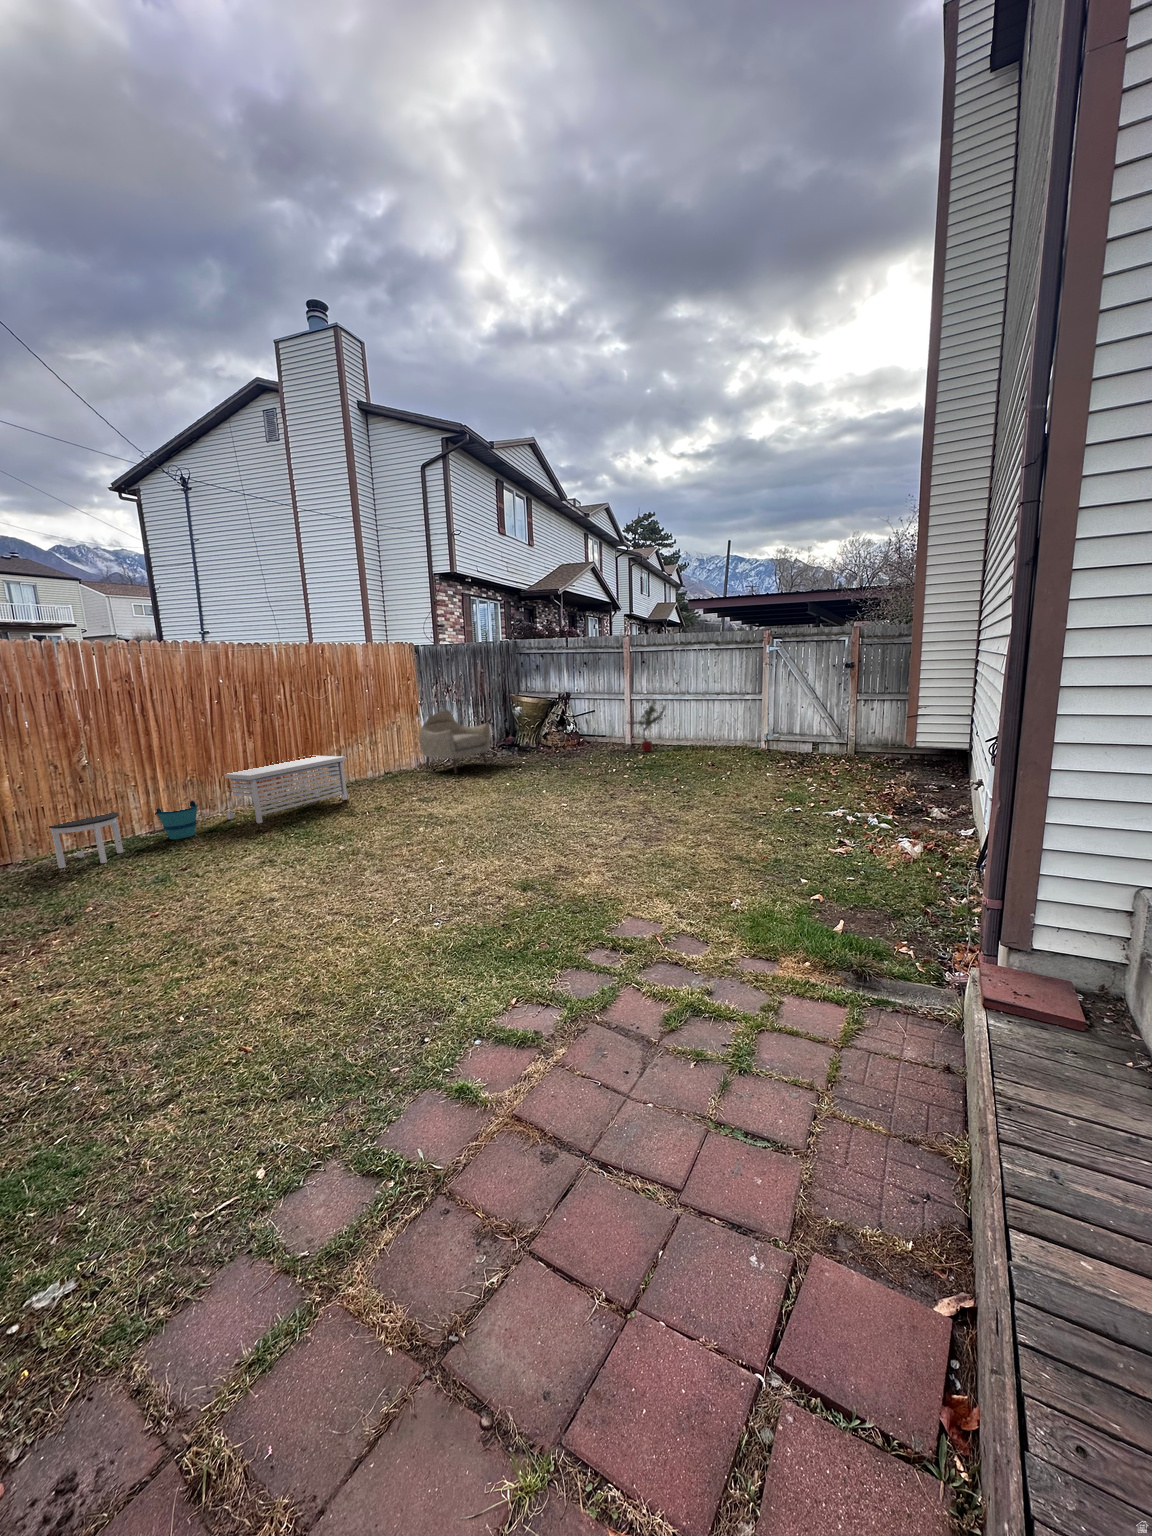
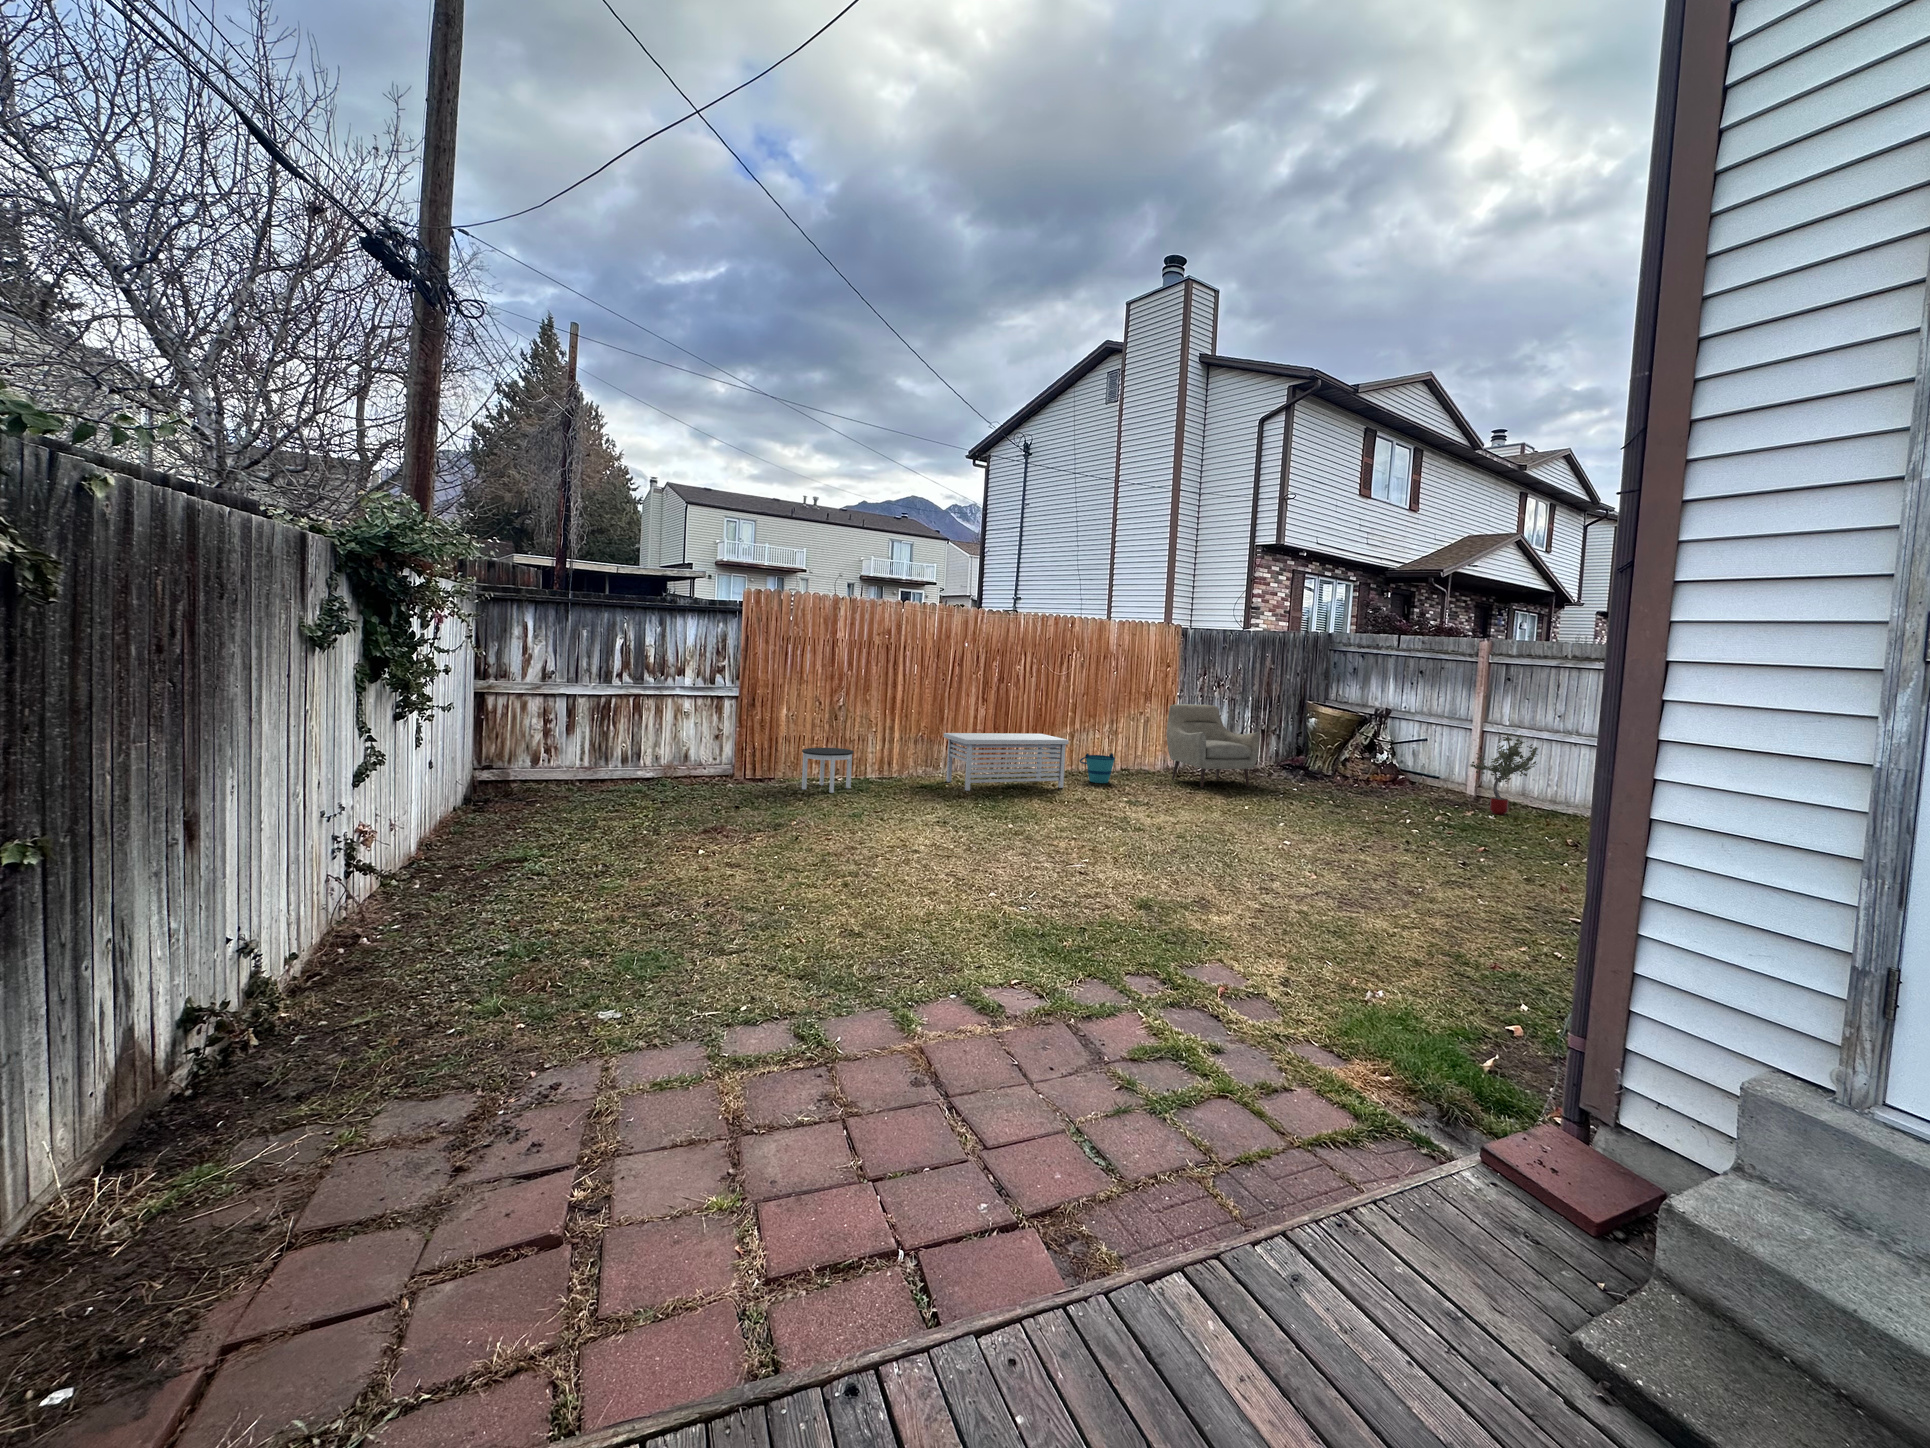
bucket: present [155,800,198,839] -> present [1080,753,1115,783]

